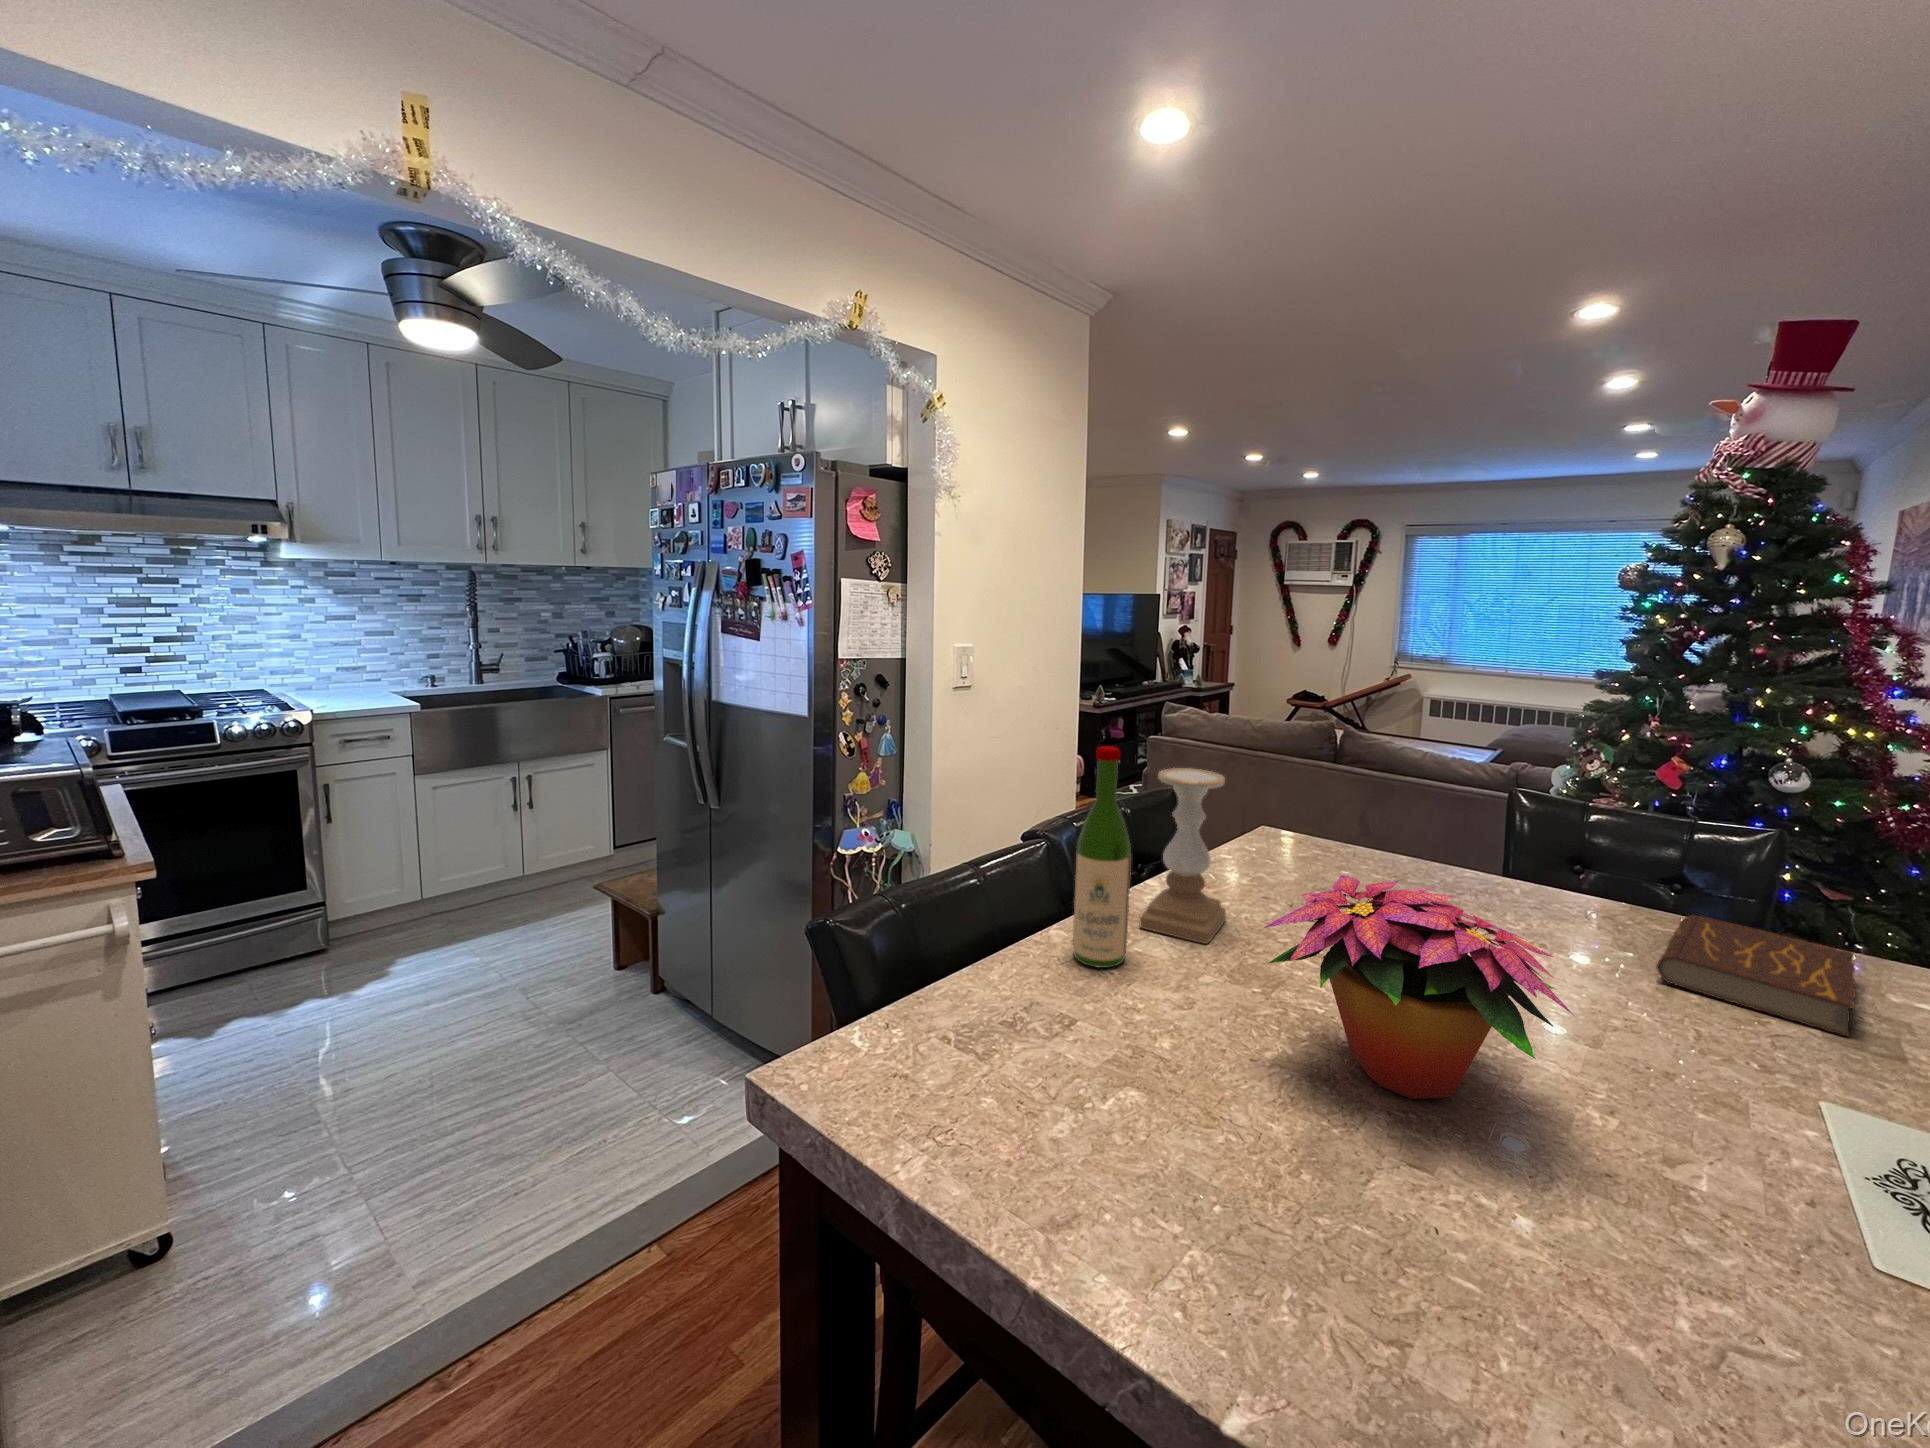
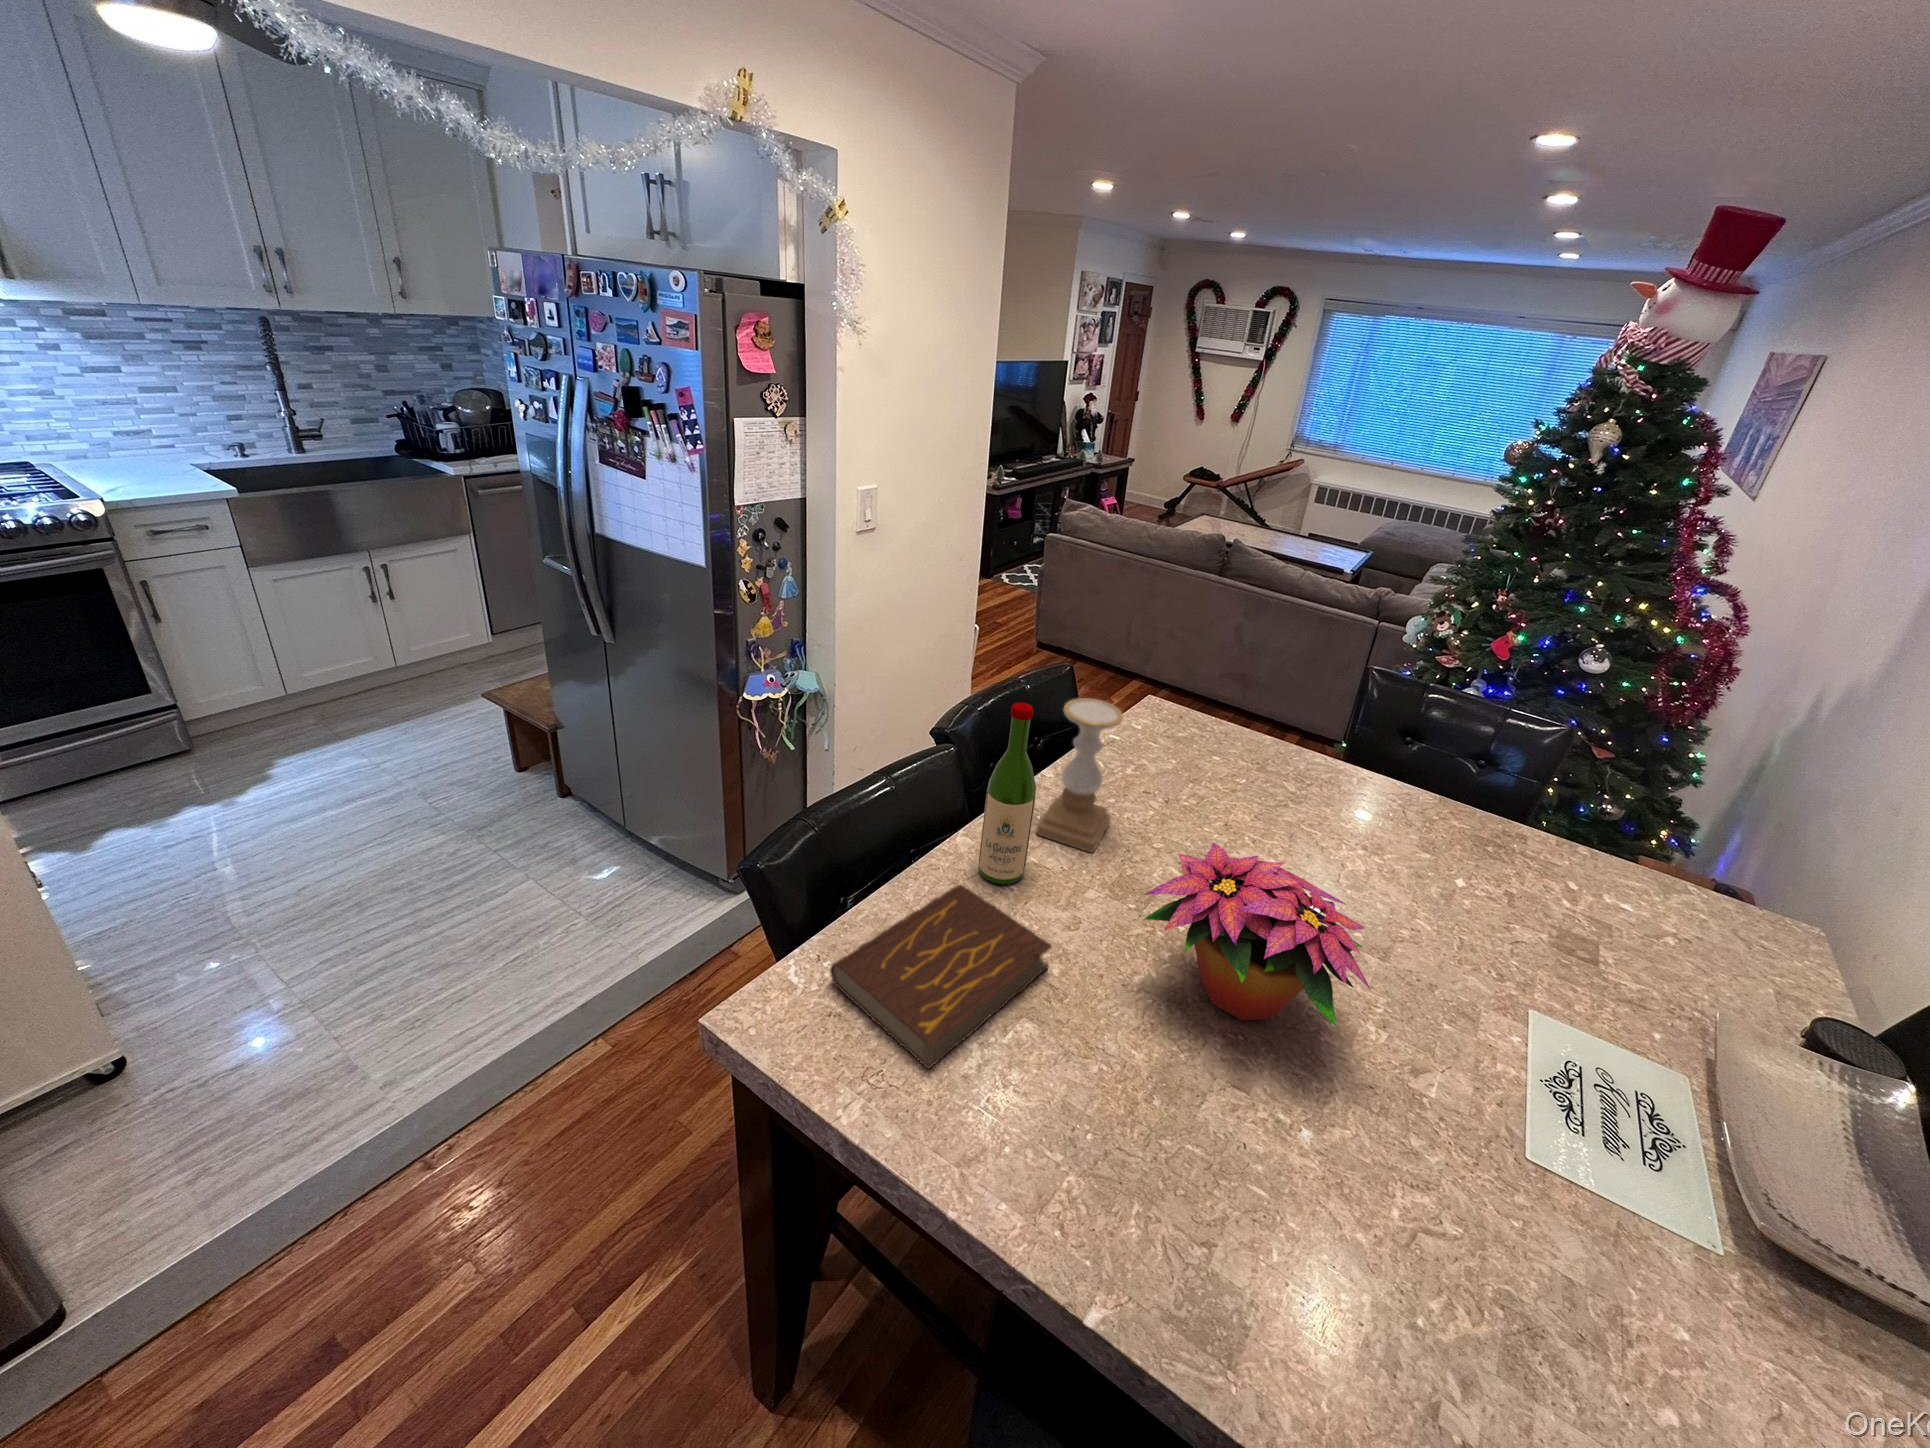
book: present [1656,915,1856,1036] -> present [830,885,1052,1068]

